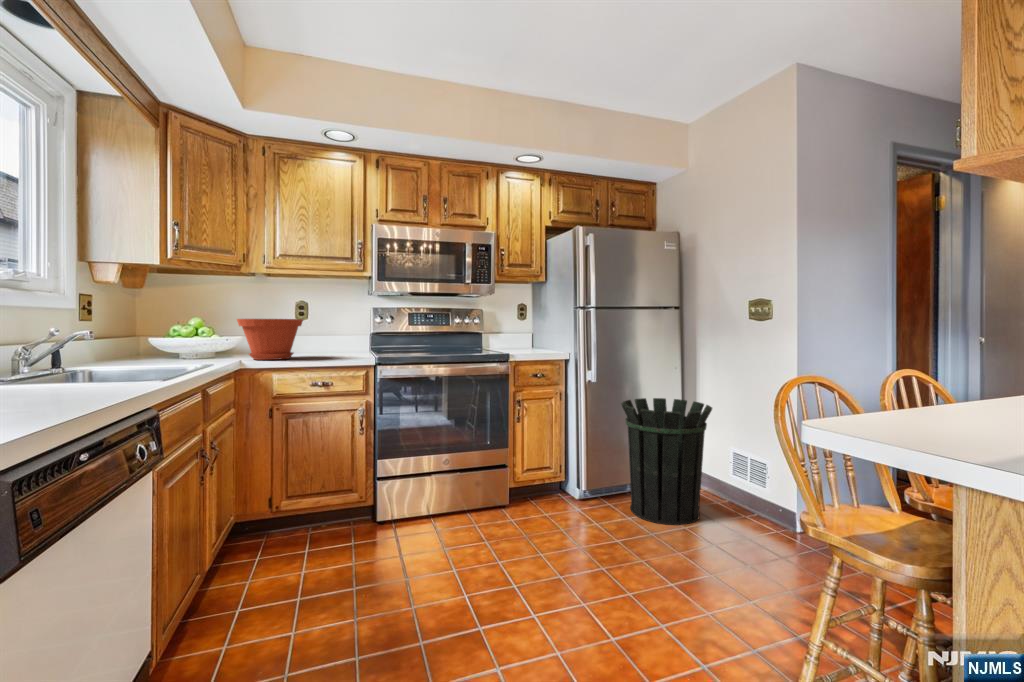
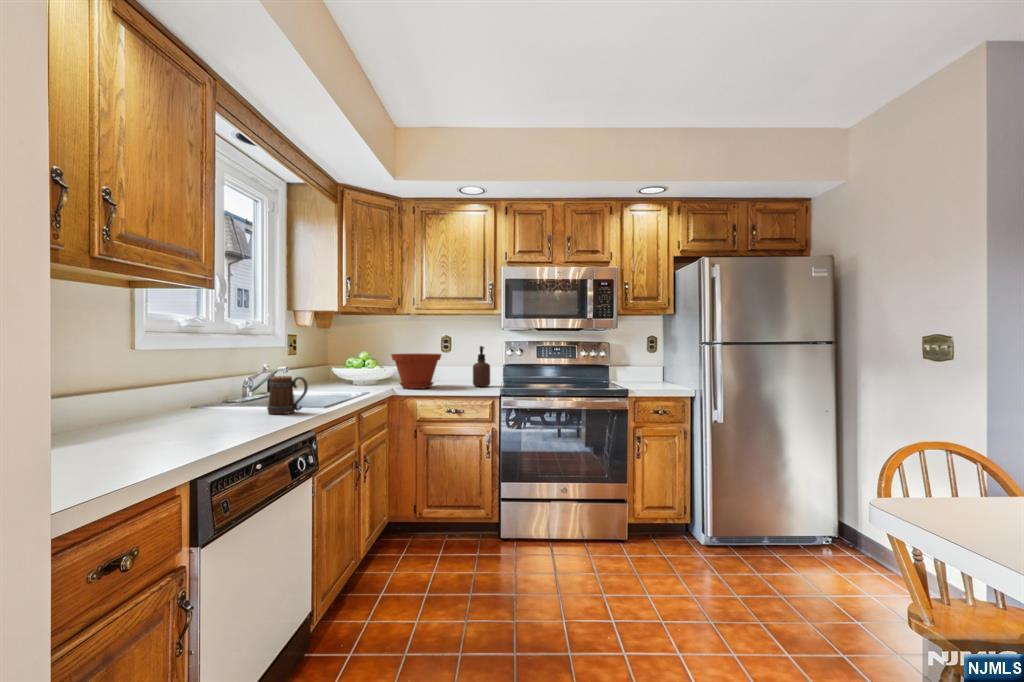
soap dispenser: none [340,311,361,357] -> present [473,346,490,387]
mug: none [57,333,129,388] -> present [267,376,308,414]
waste bin: present [621,398,712,525] -> none [748,442,860,589]

